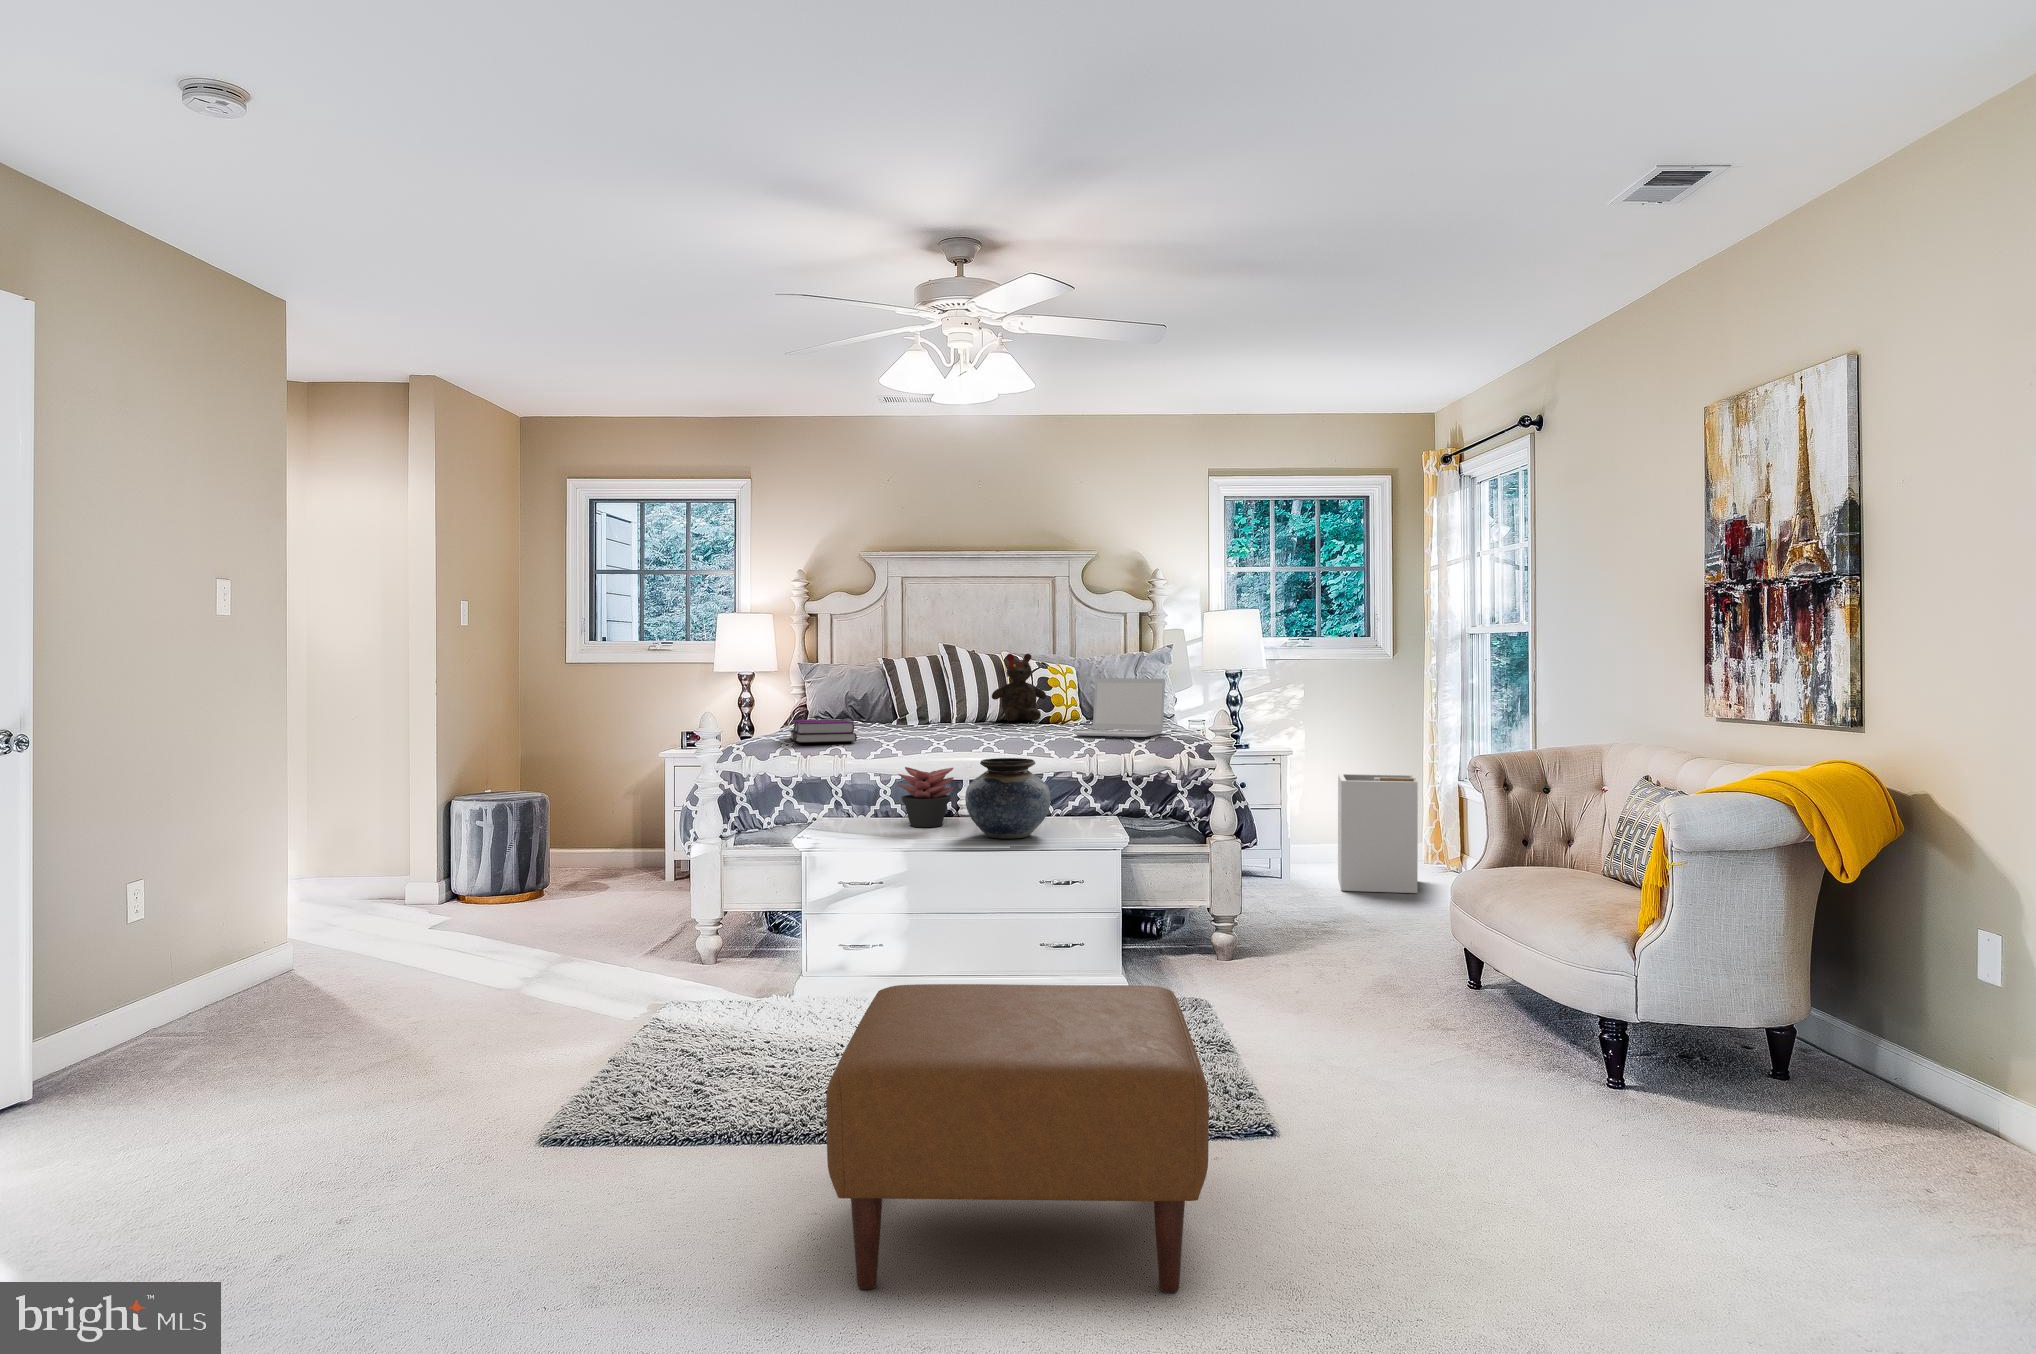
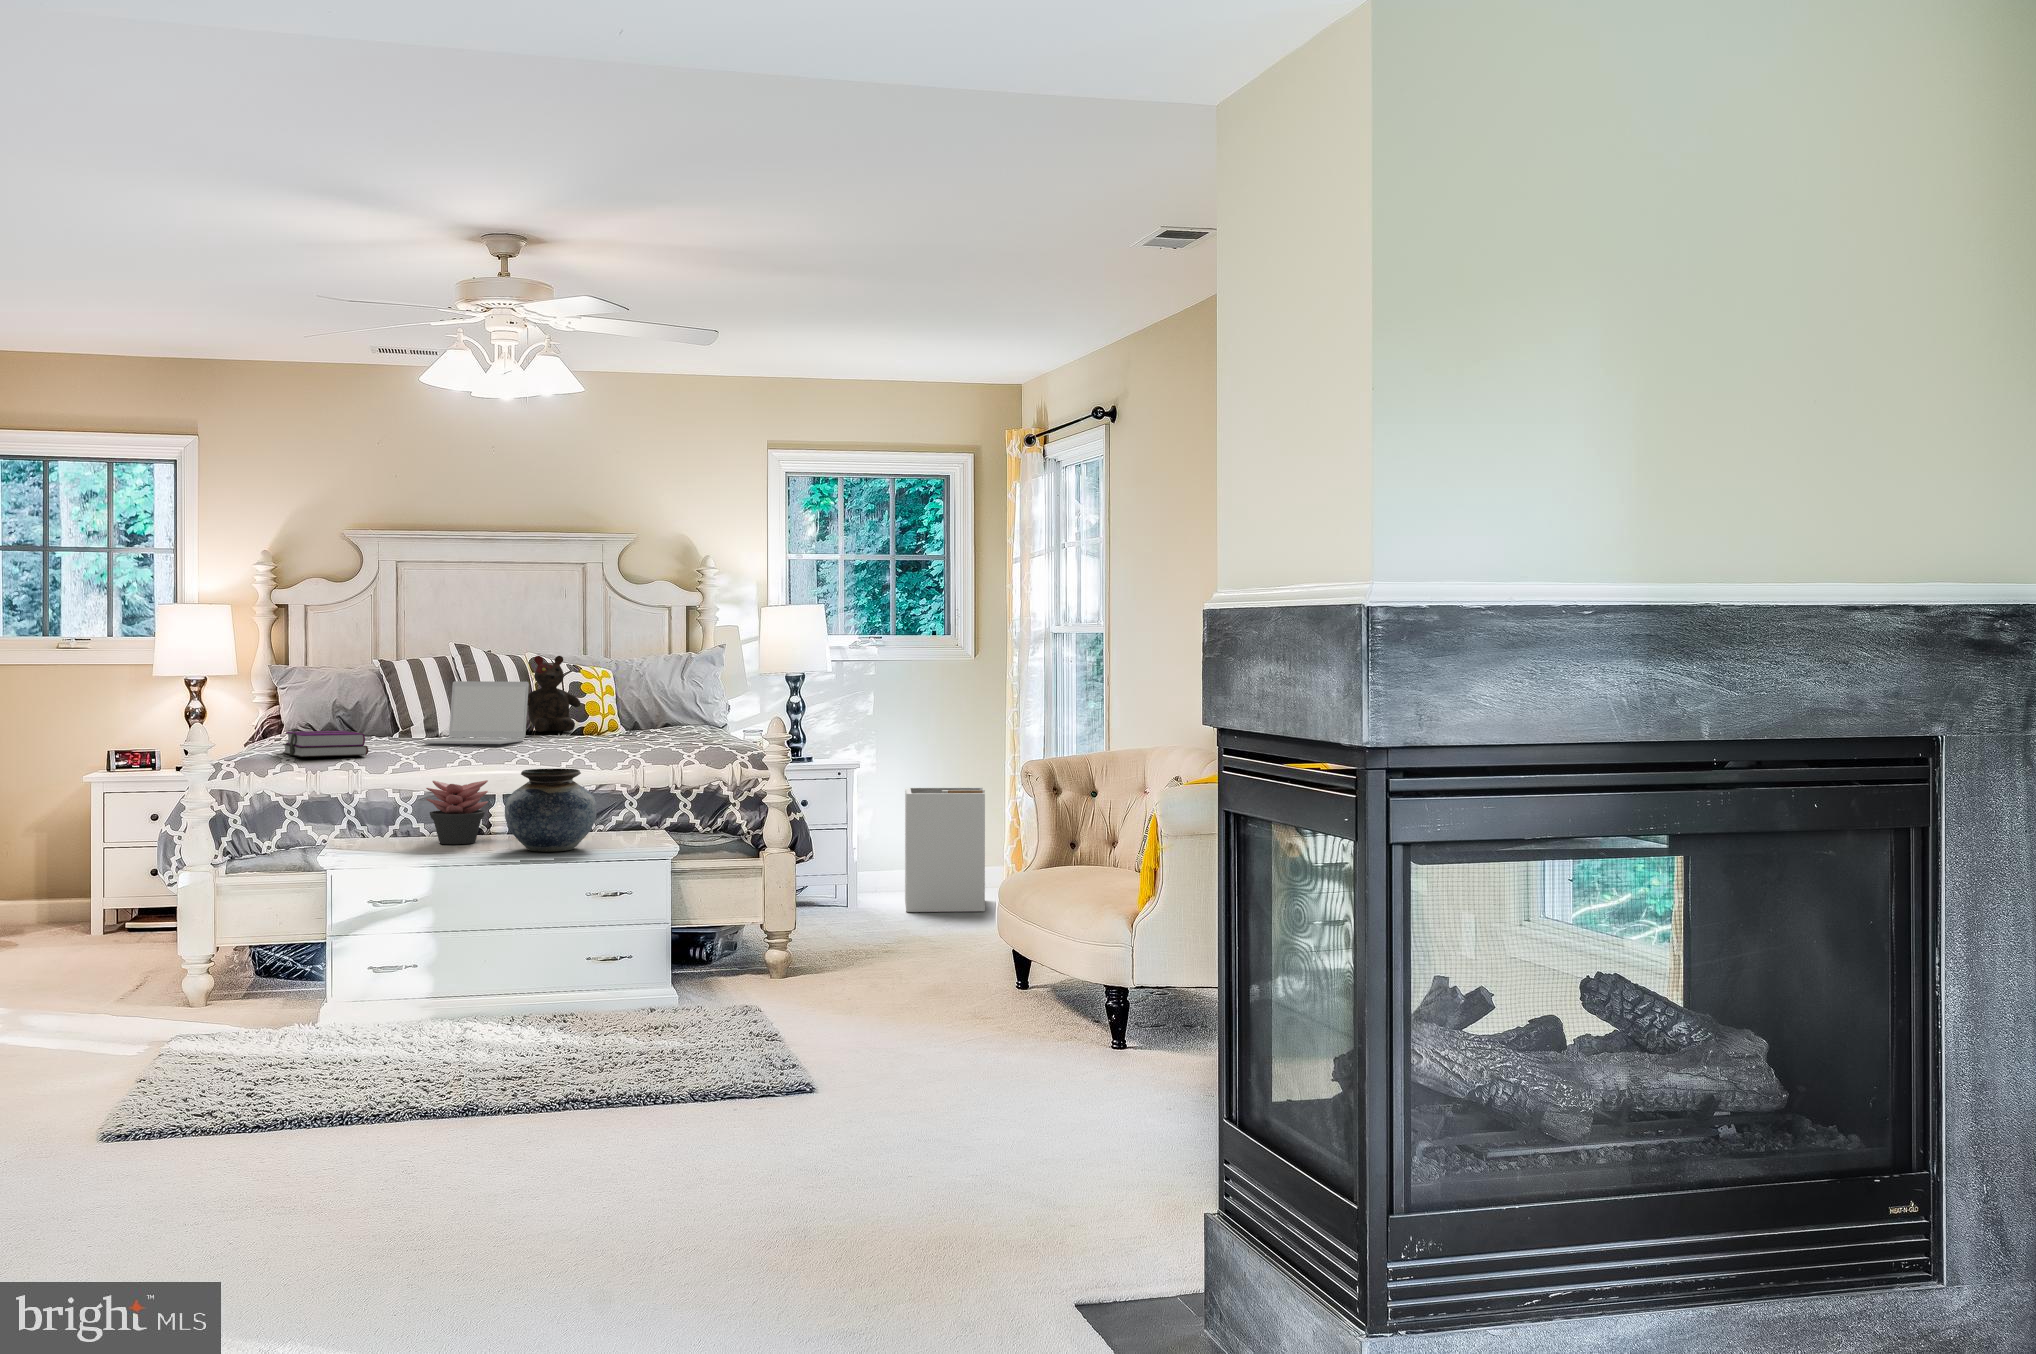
laptop: present [1075,678,1165,737] -> present [424,681,529,744]
ottoman: present [826,984,1209,1293] -> none [435,957,754,1196]

